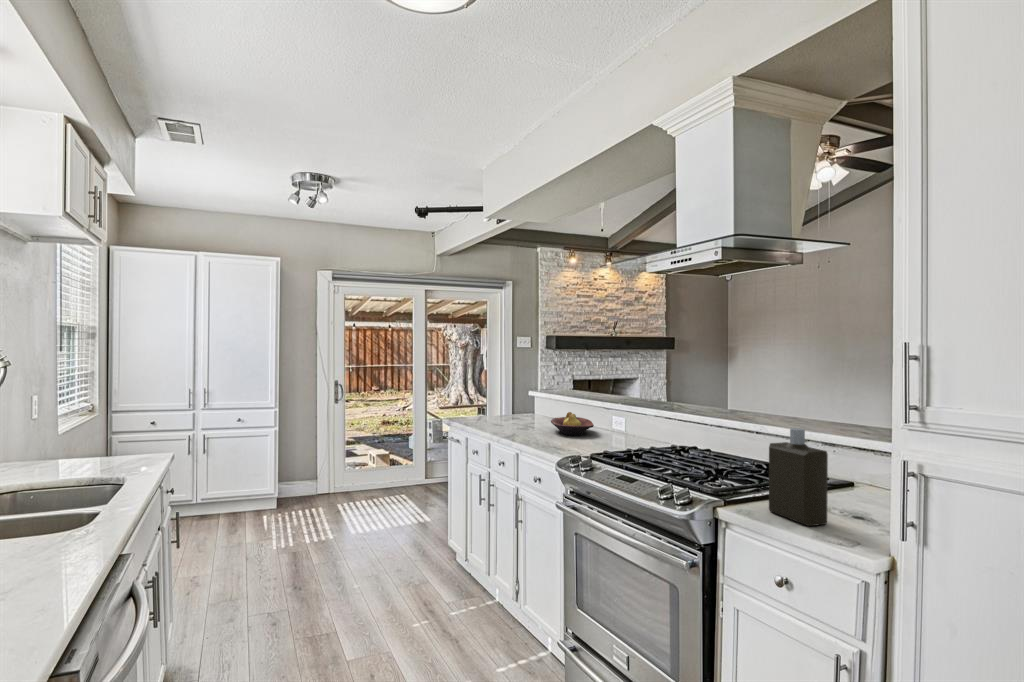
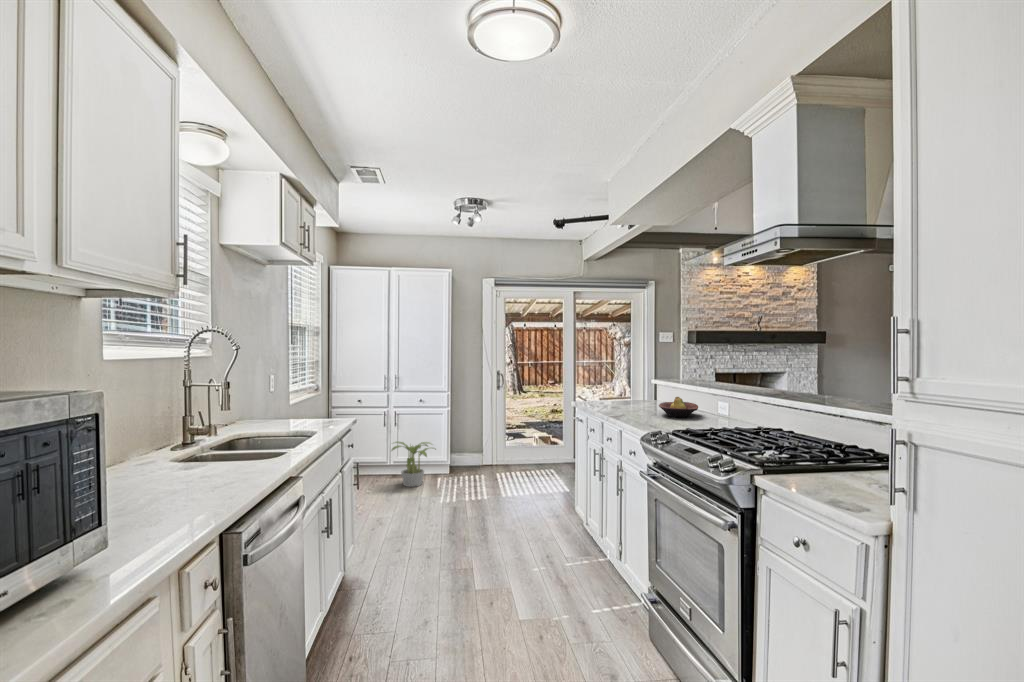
bottle: present [769,428,828,526] -> none [801,402,854,495]
potted plant: none [198,473,261,532] -> present [392,442,436,487]

